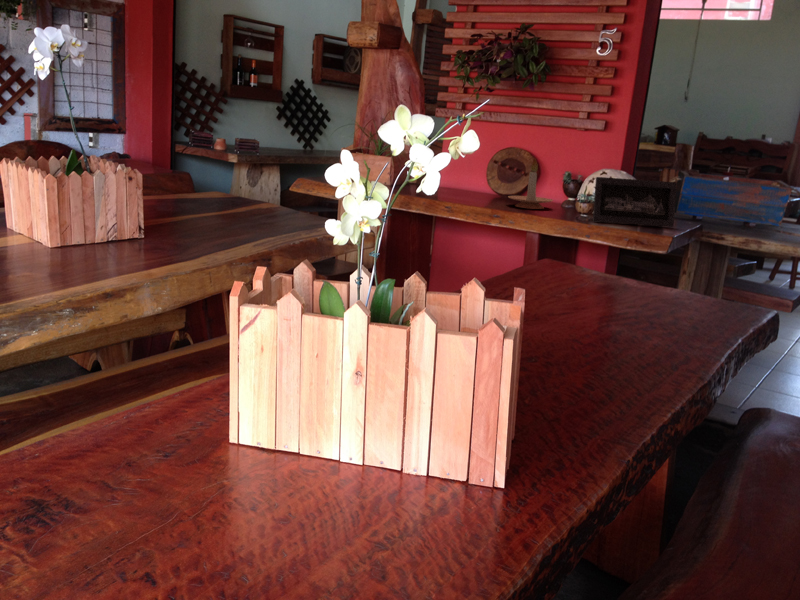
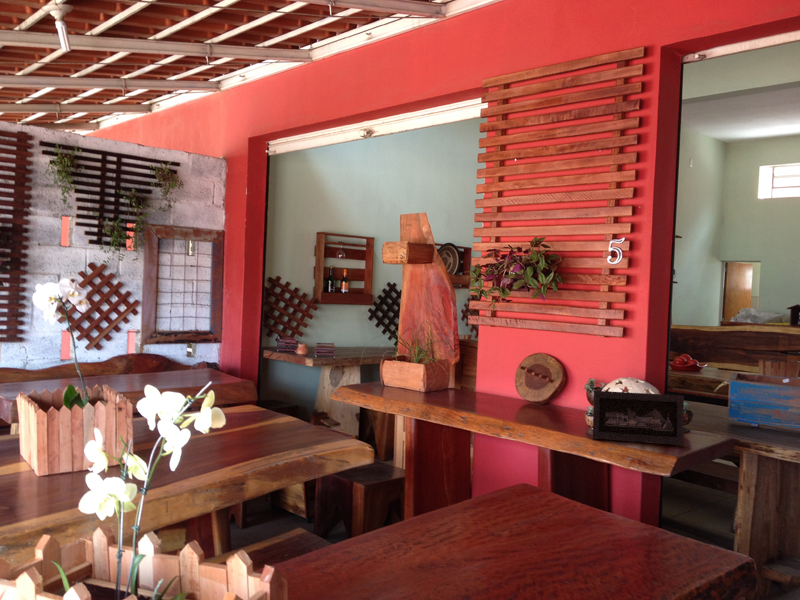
candle holder: present [508,159,553,209] -> none [520,368,568,421]

